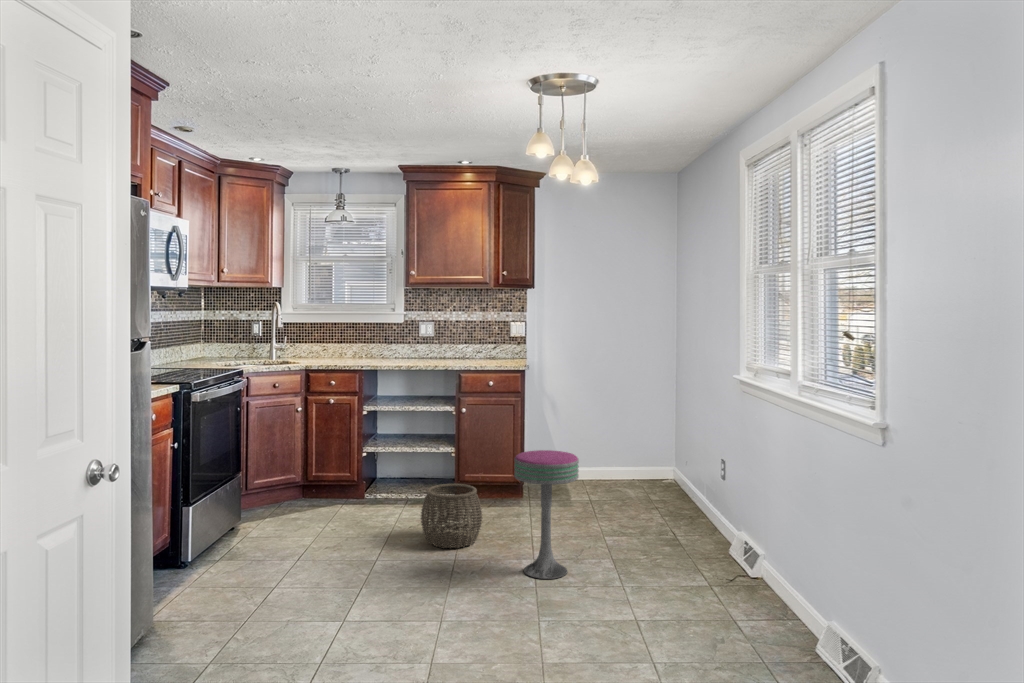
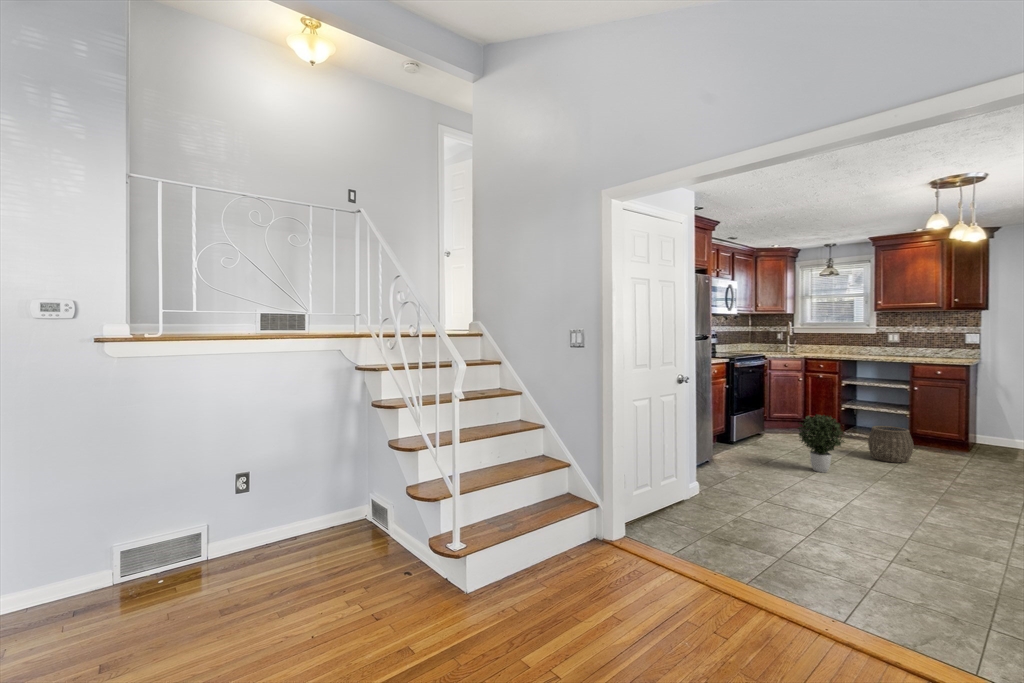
bar stool: present [514,450,579,579] -> none [926,407,980,485]
potted plant: none [328,496,412,616] -> present [798,414,845,472]

